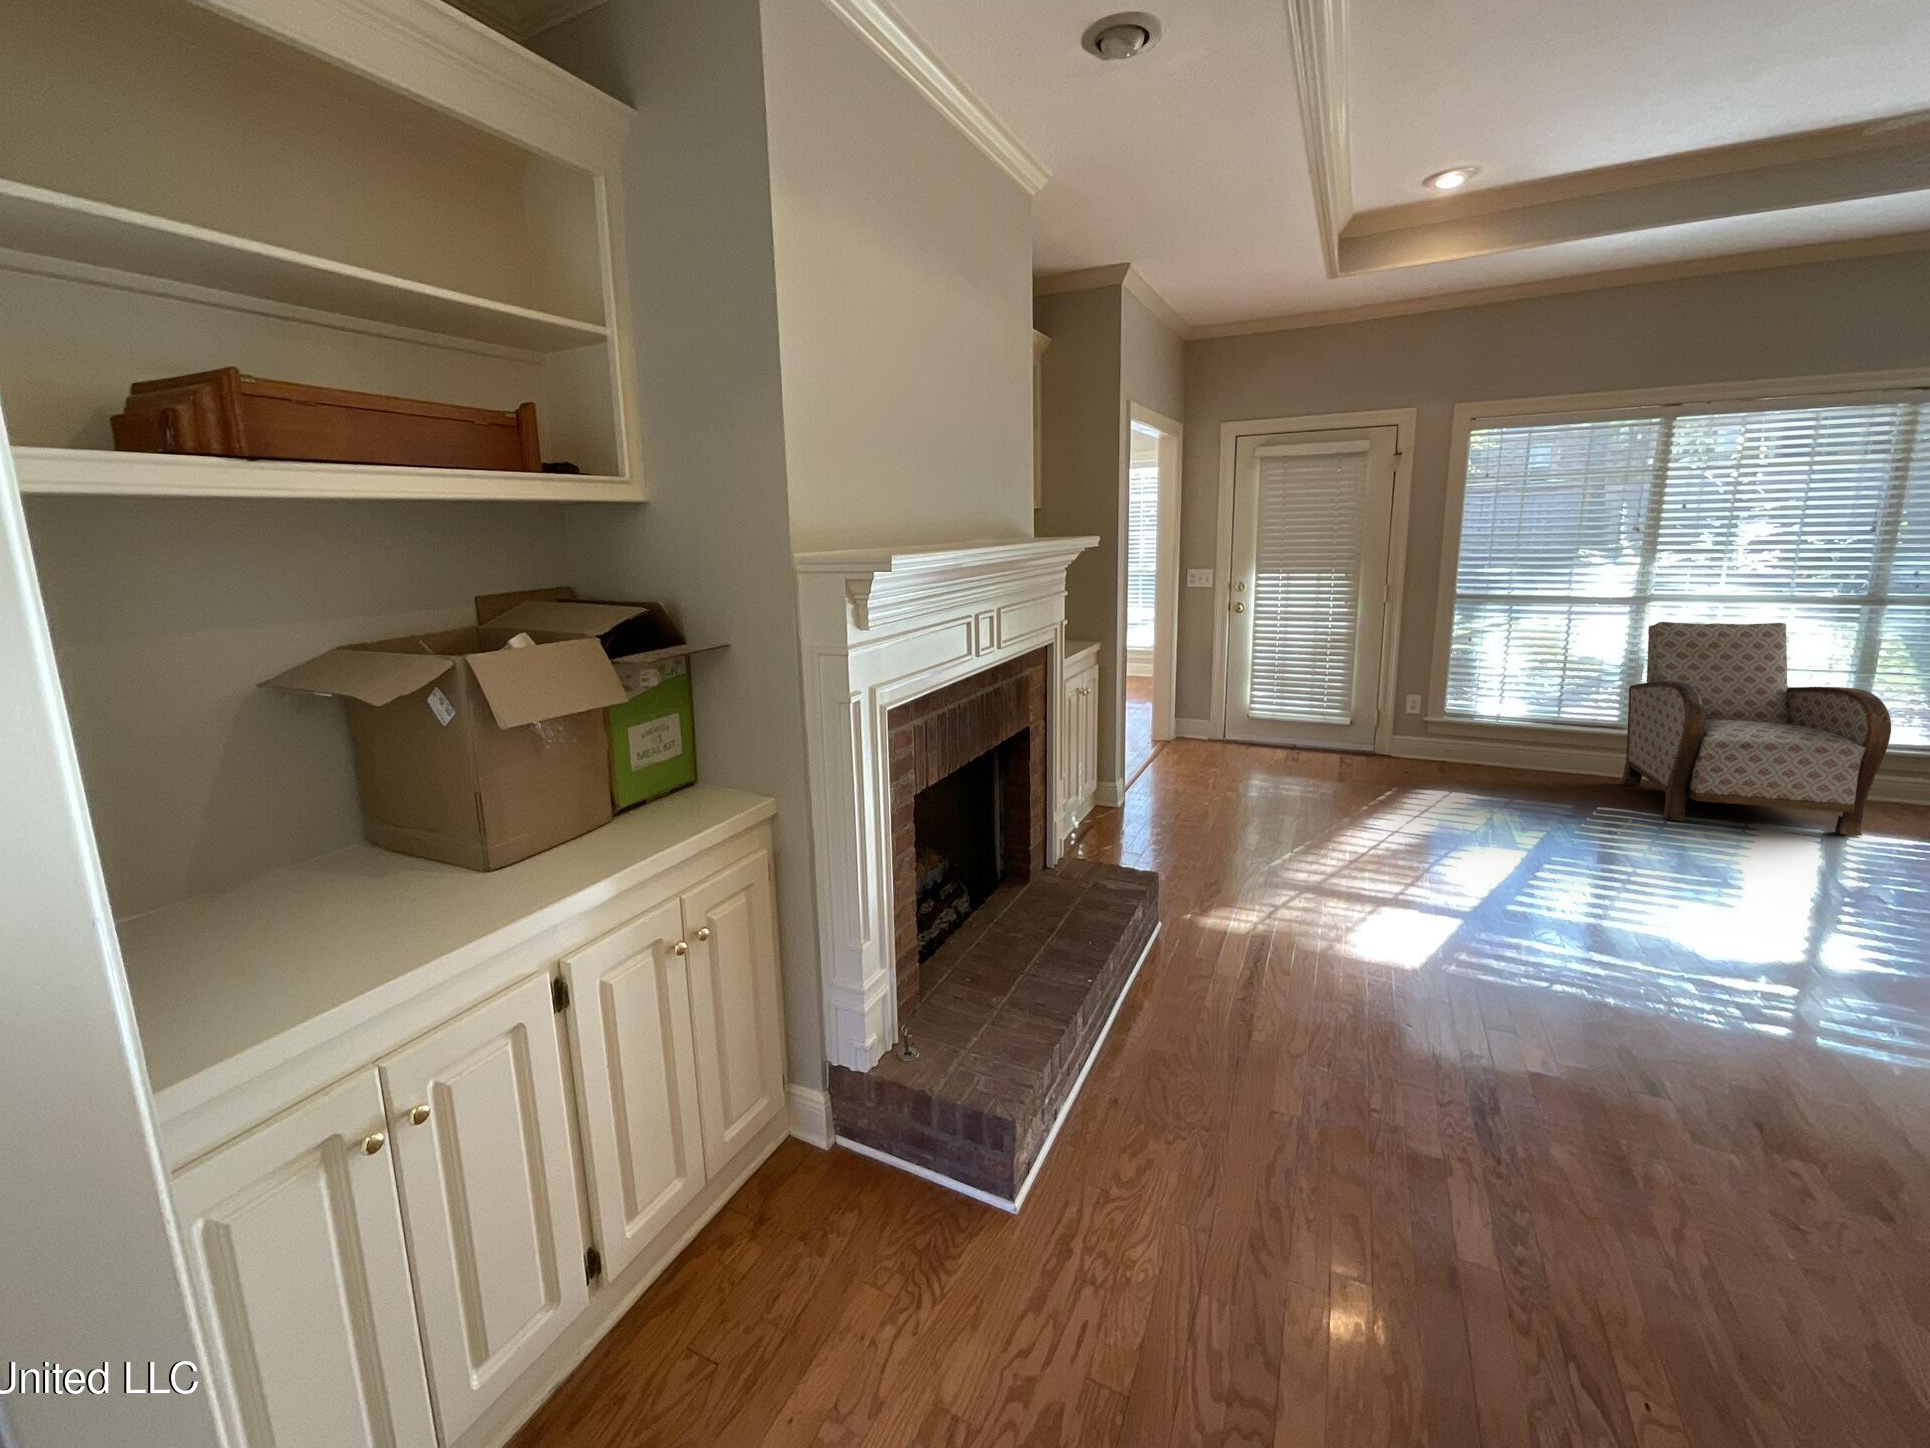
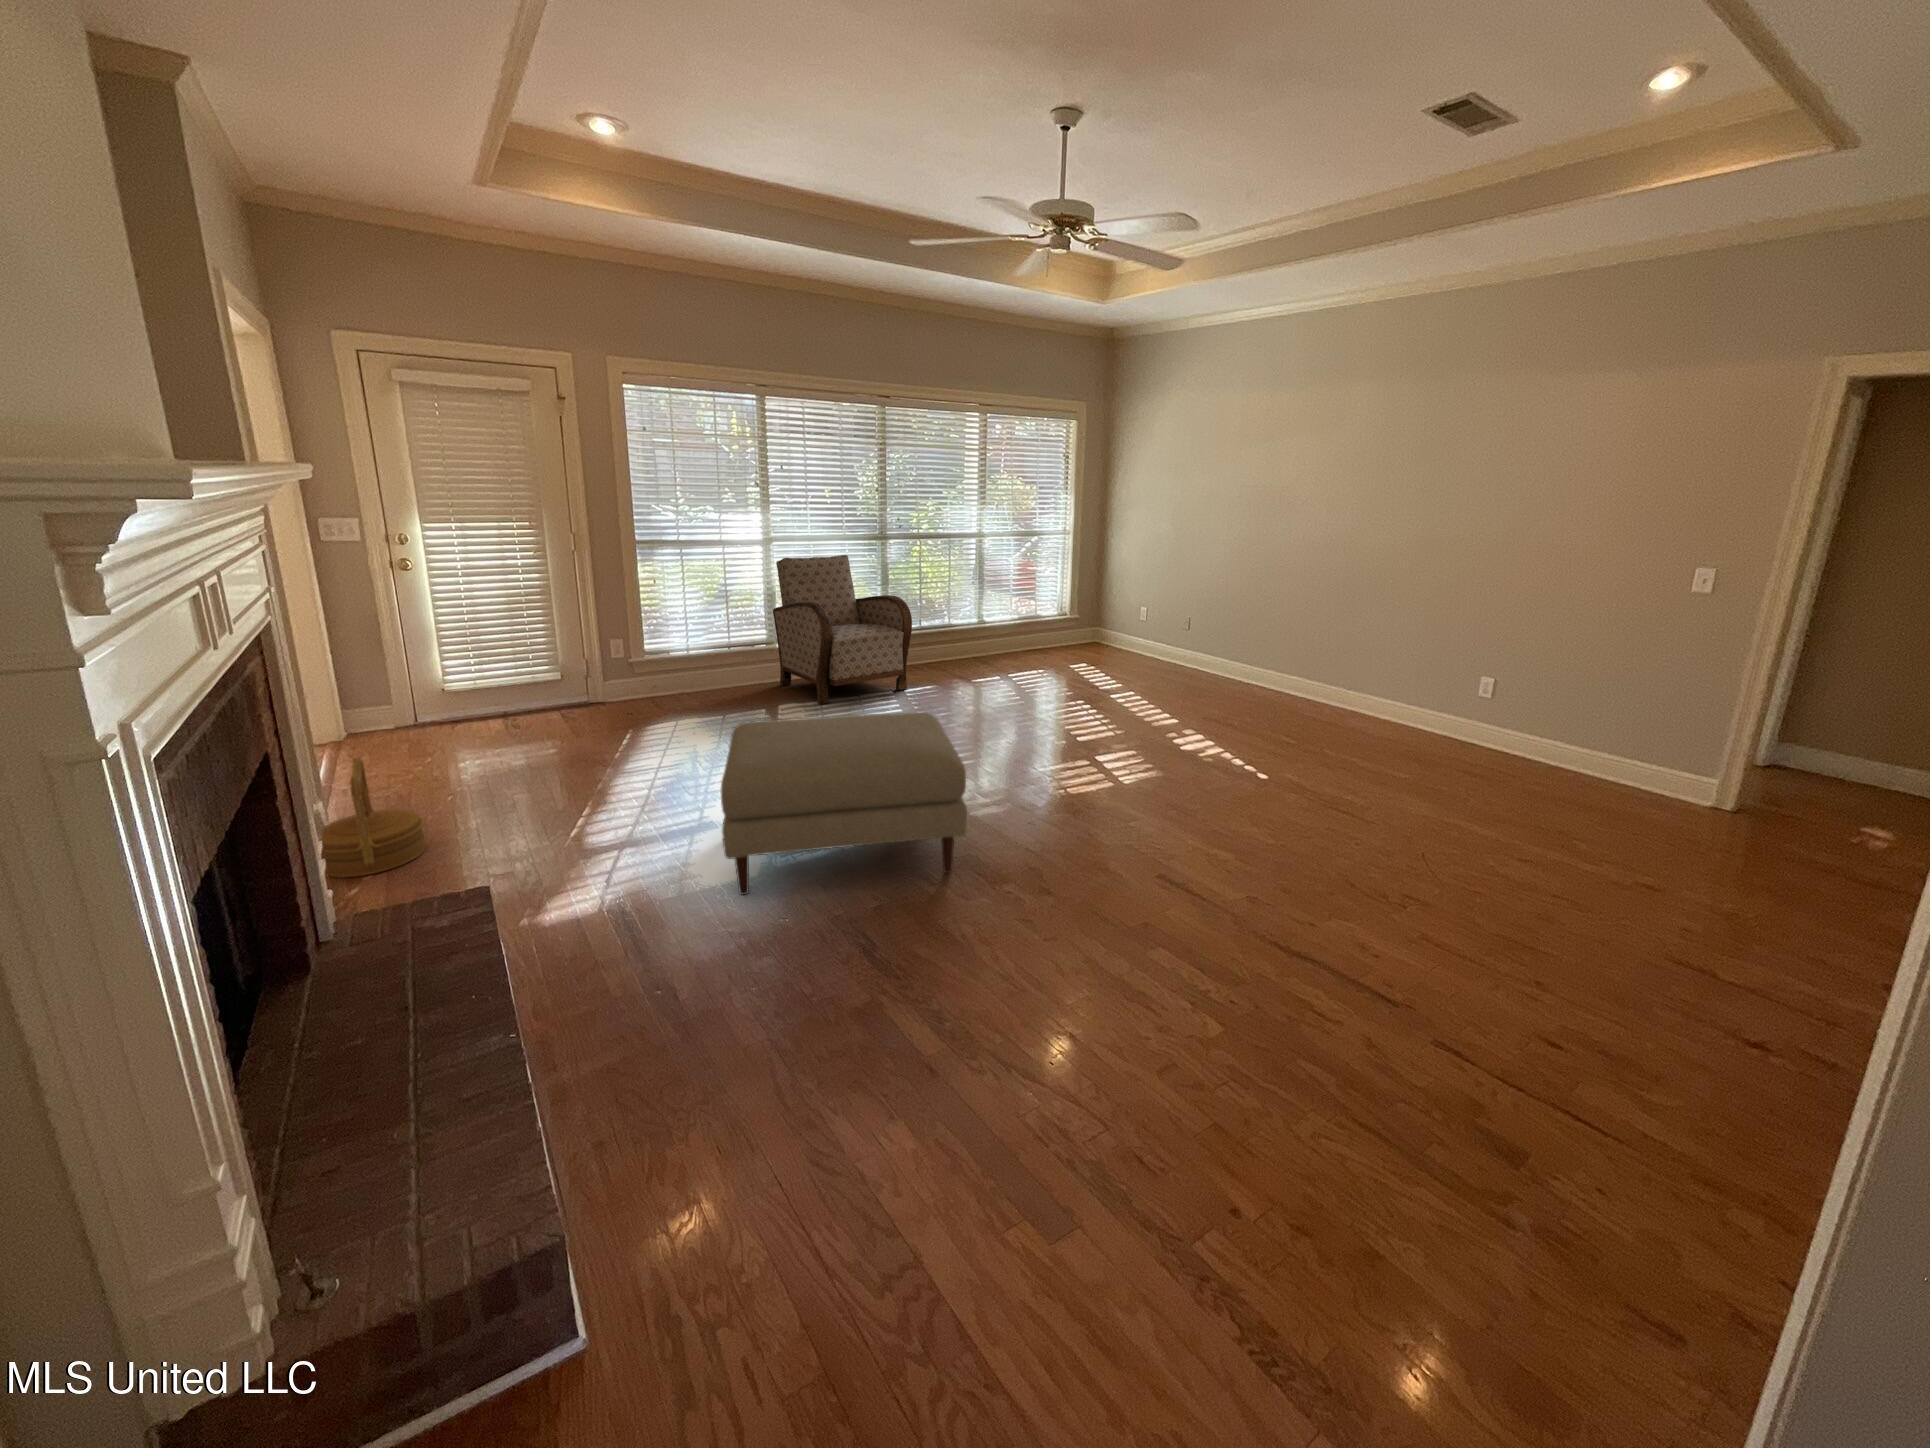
basket: none [1100,751,1171,840] -> present [322,757,425,878]
ottoman: none [1368,803,1781,1098] -> present [721,712,967,895]

